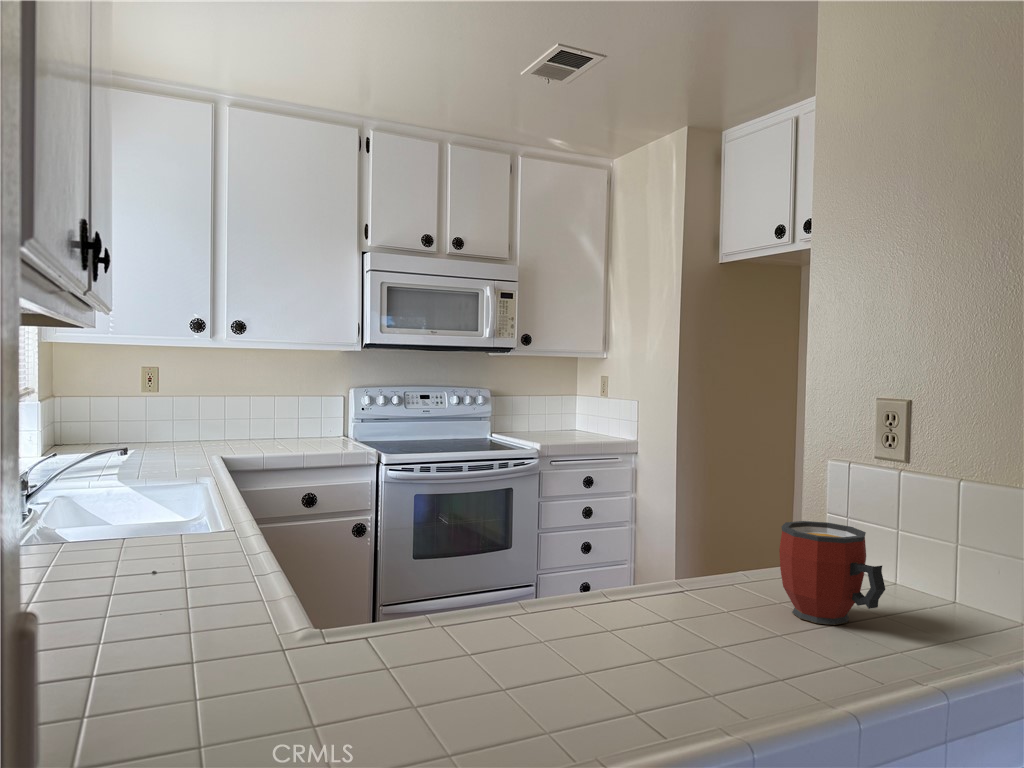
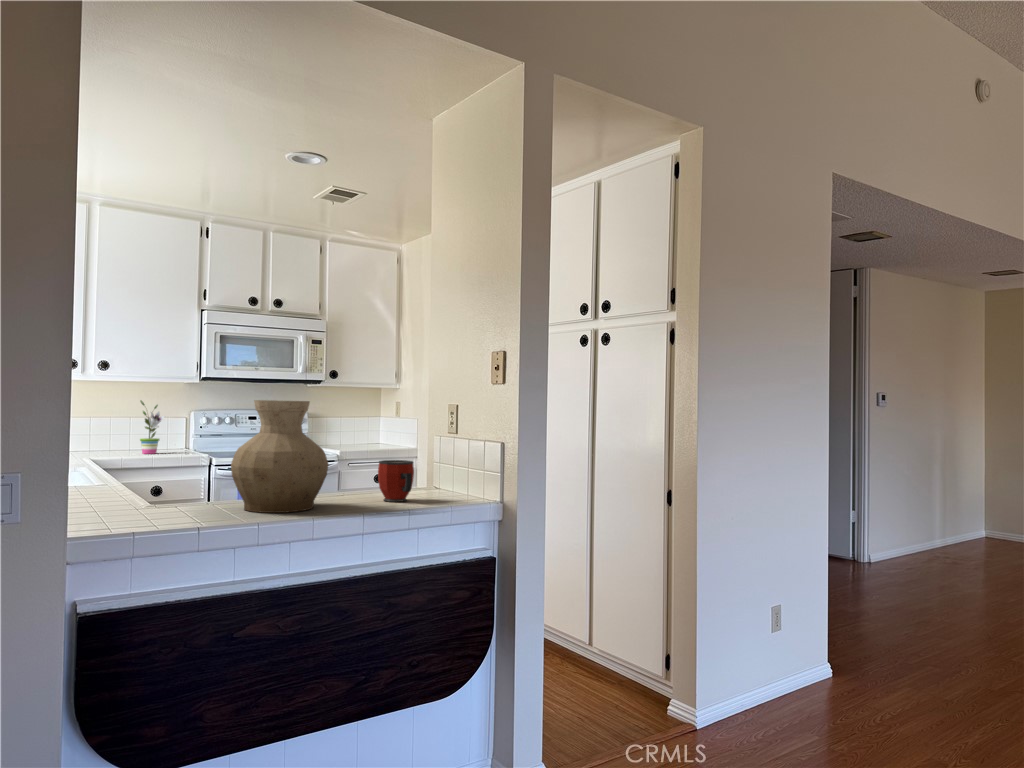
potted plant: none [287,374,319,443] -> present [140,401,165,454]
vase: none [493,395,727,695] -> present [231,400,328,513]

